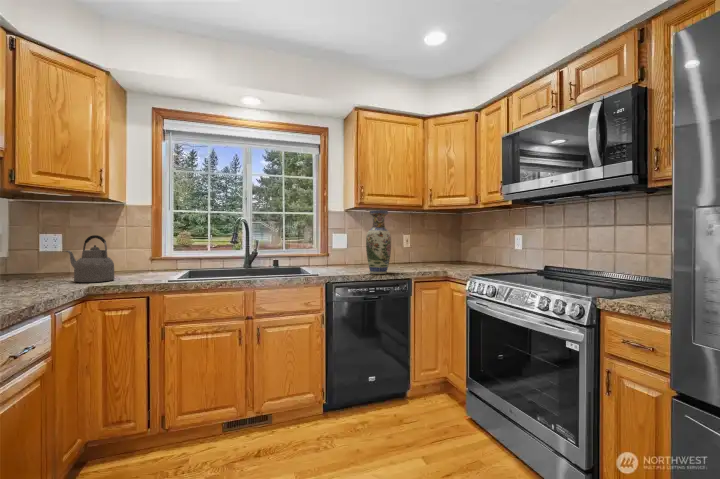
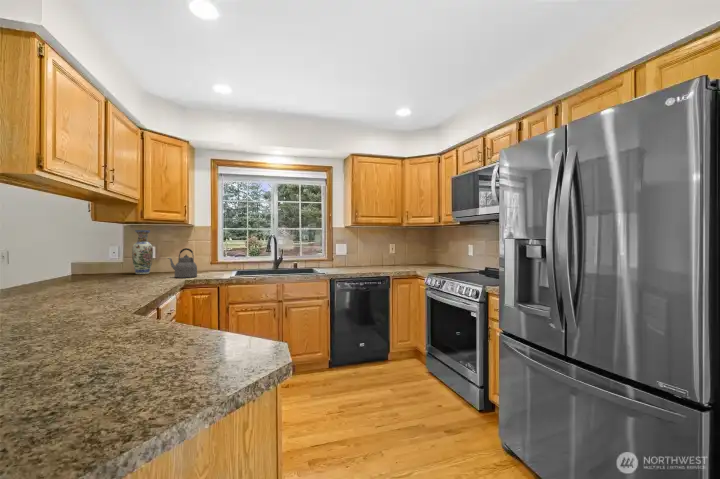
vase: present [366,210,391,274] -> present [132,230,153,274]

